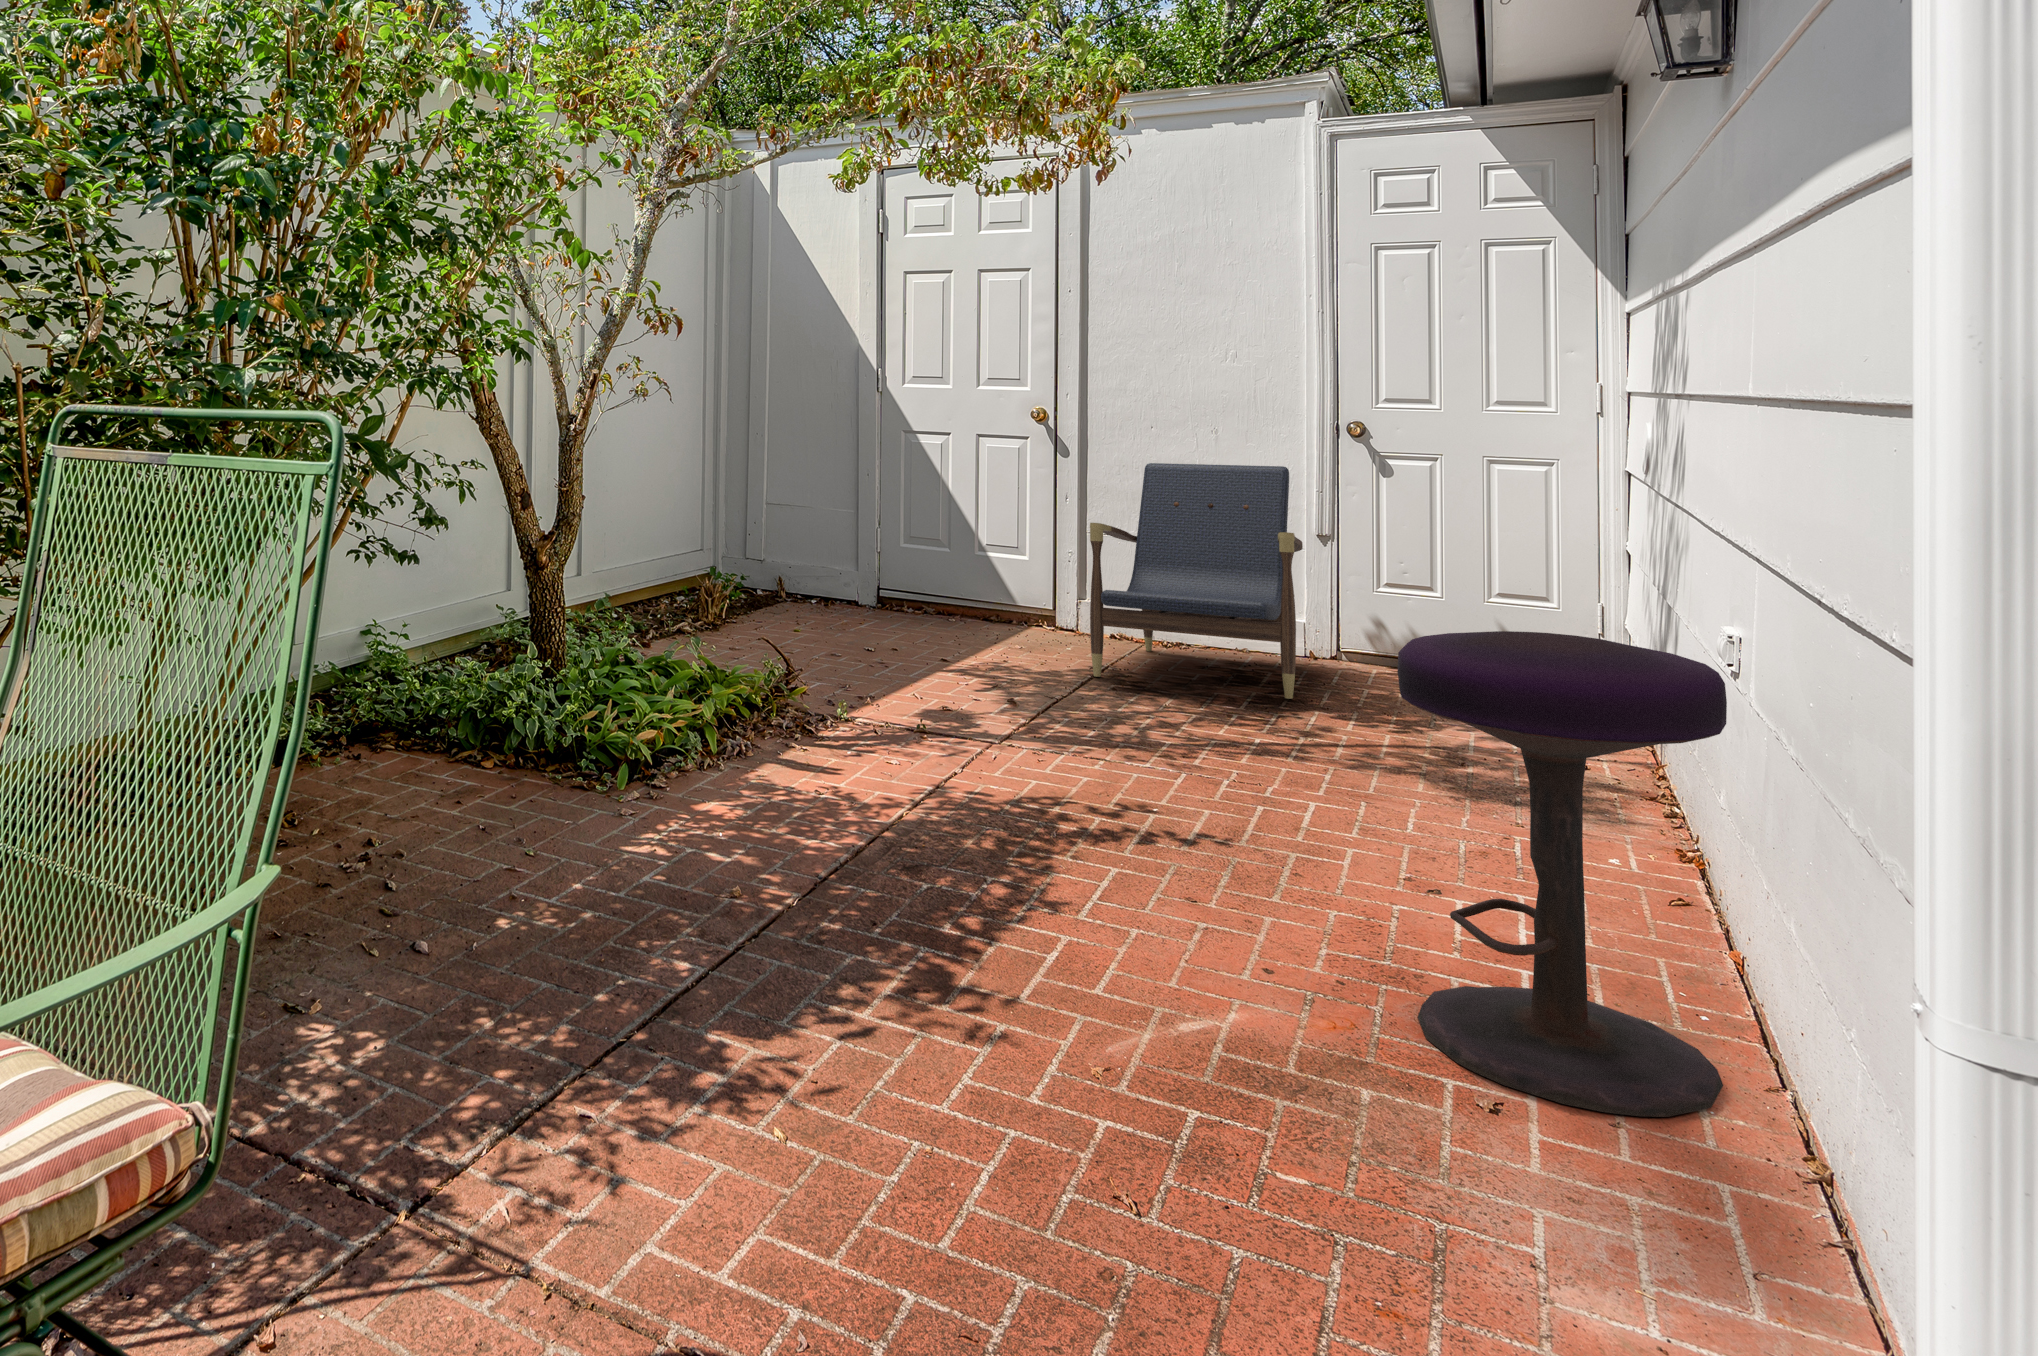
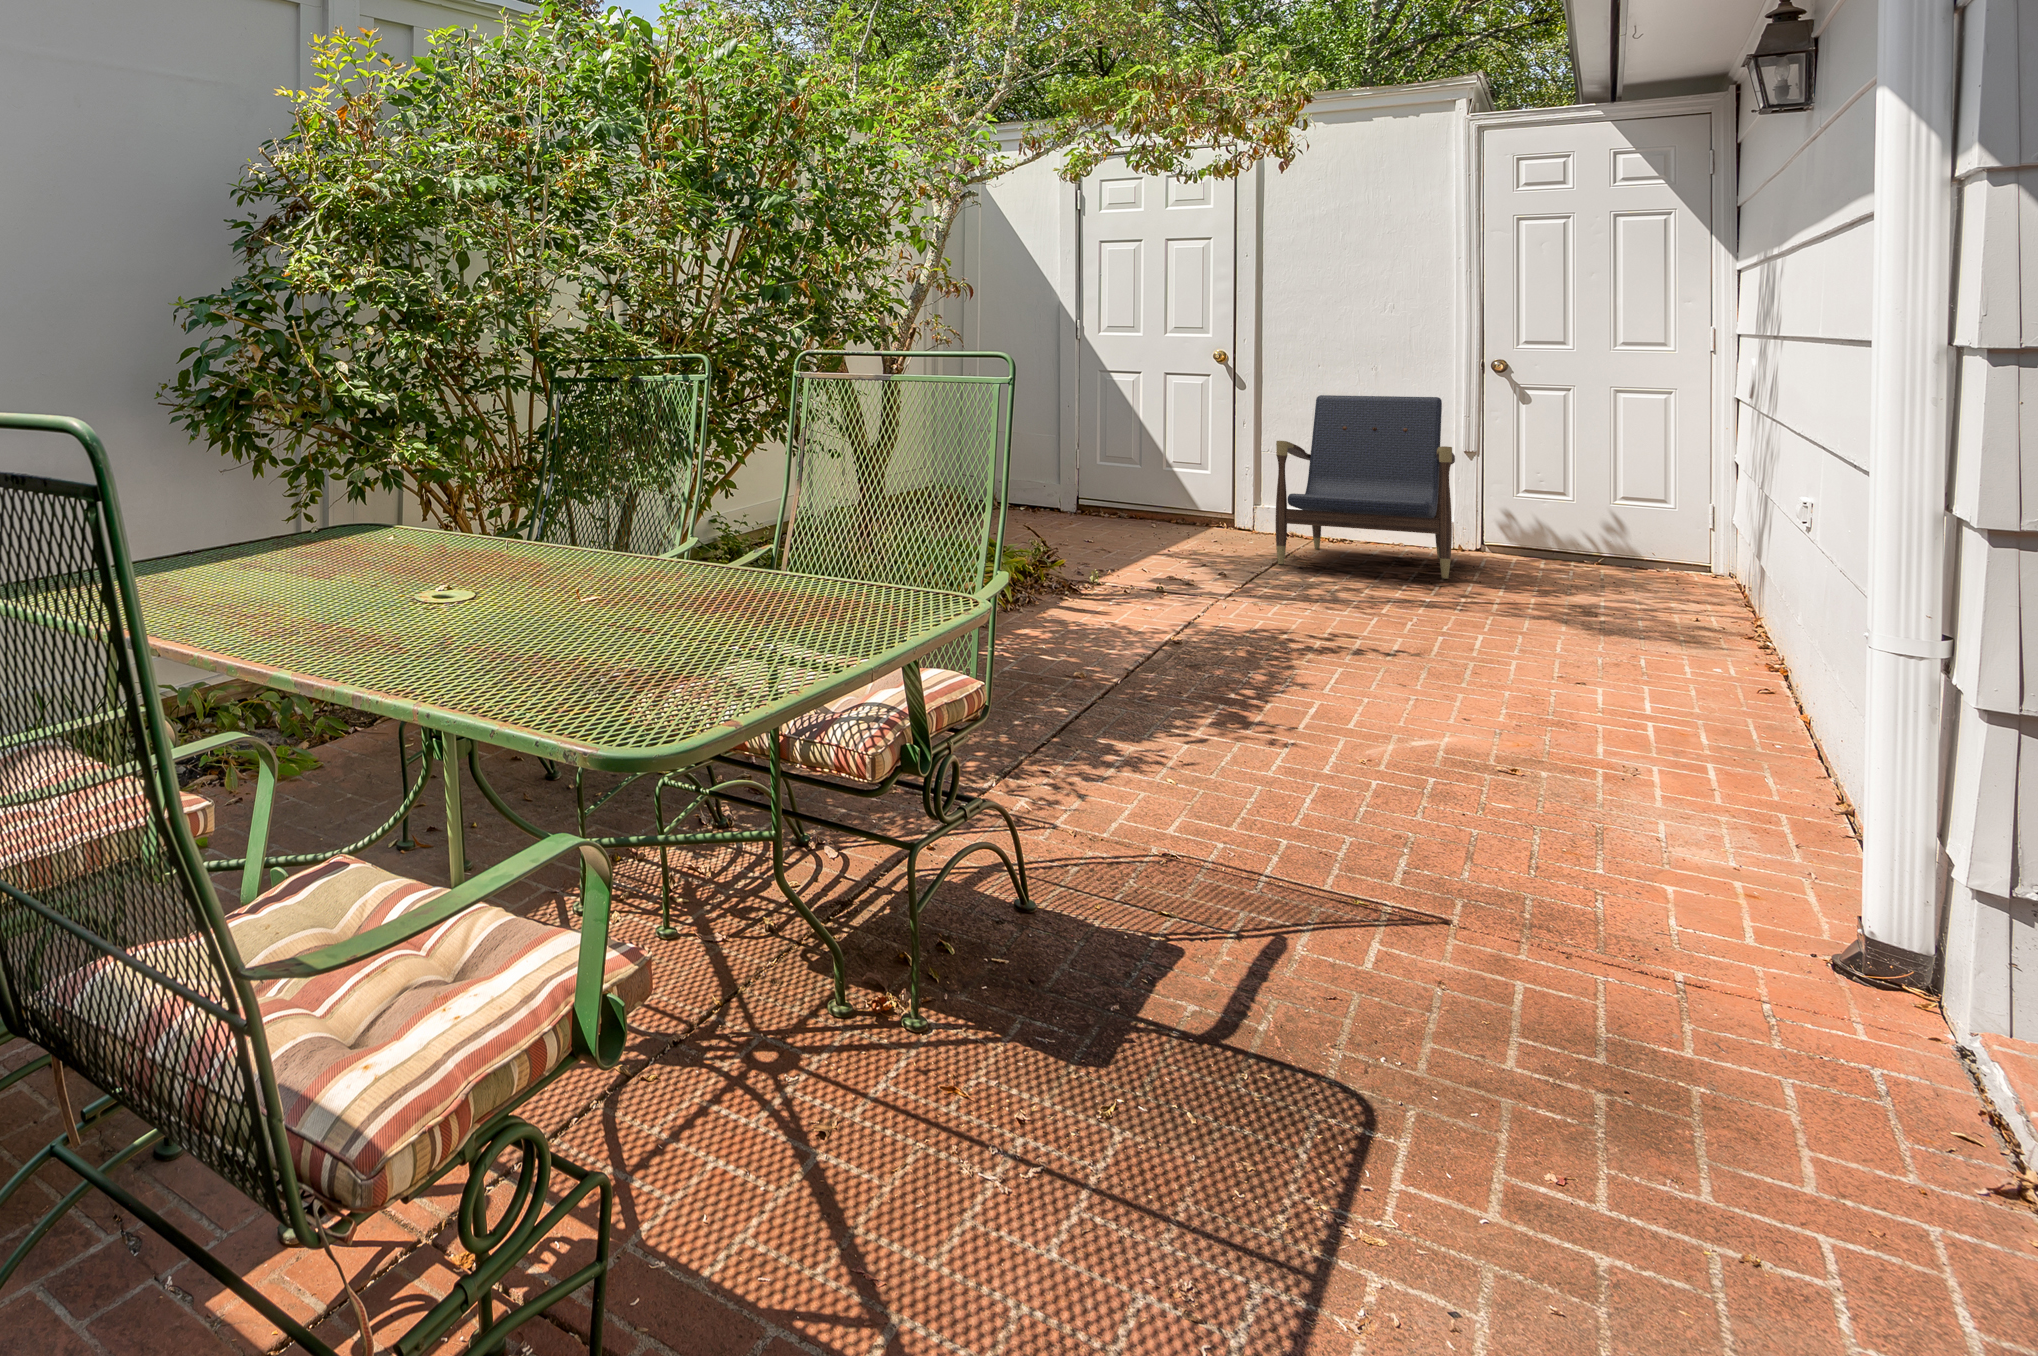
stool: present [1398,631,1727,1117] -> none [1576,481,1806,779]

